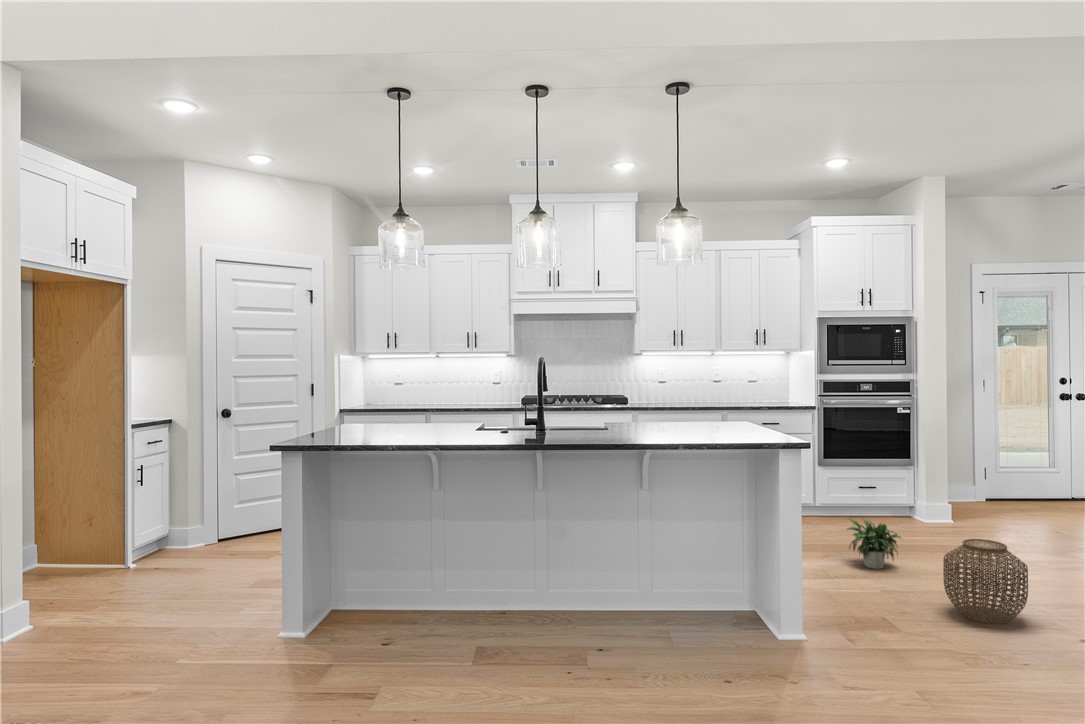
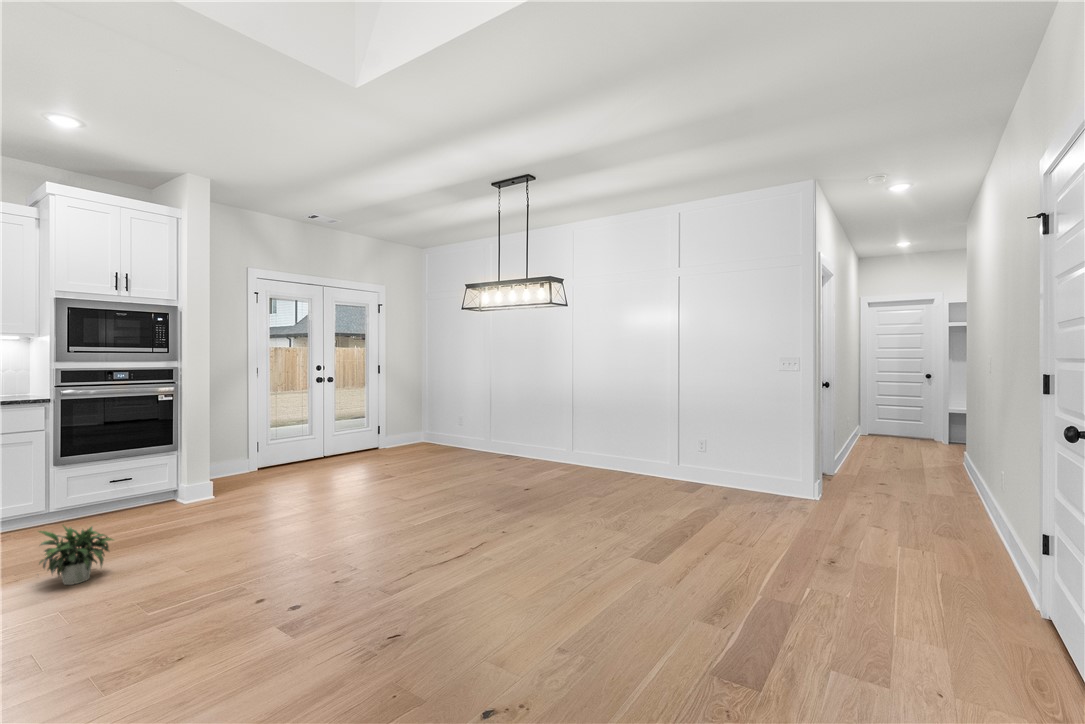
woven basket: present [943,539,1028,624] -> none [123,530,219,627]

